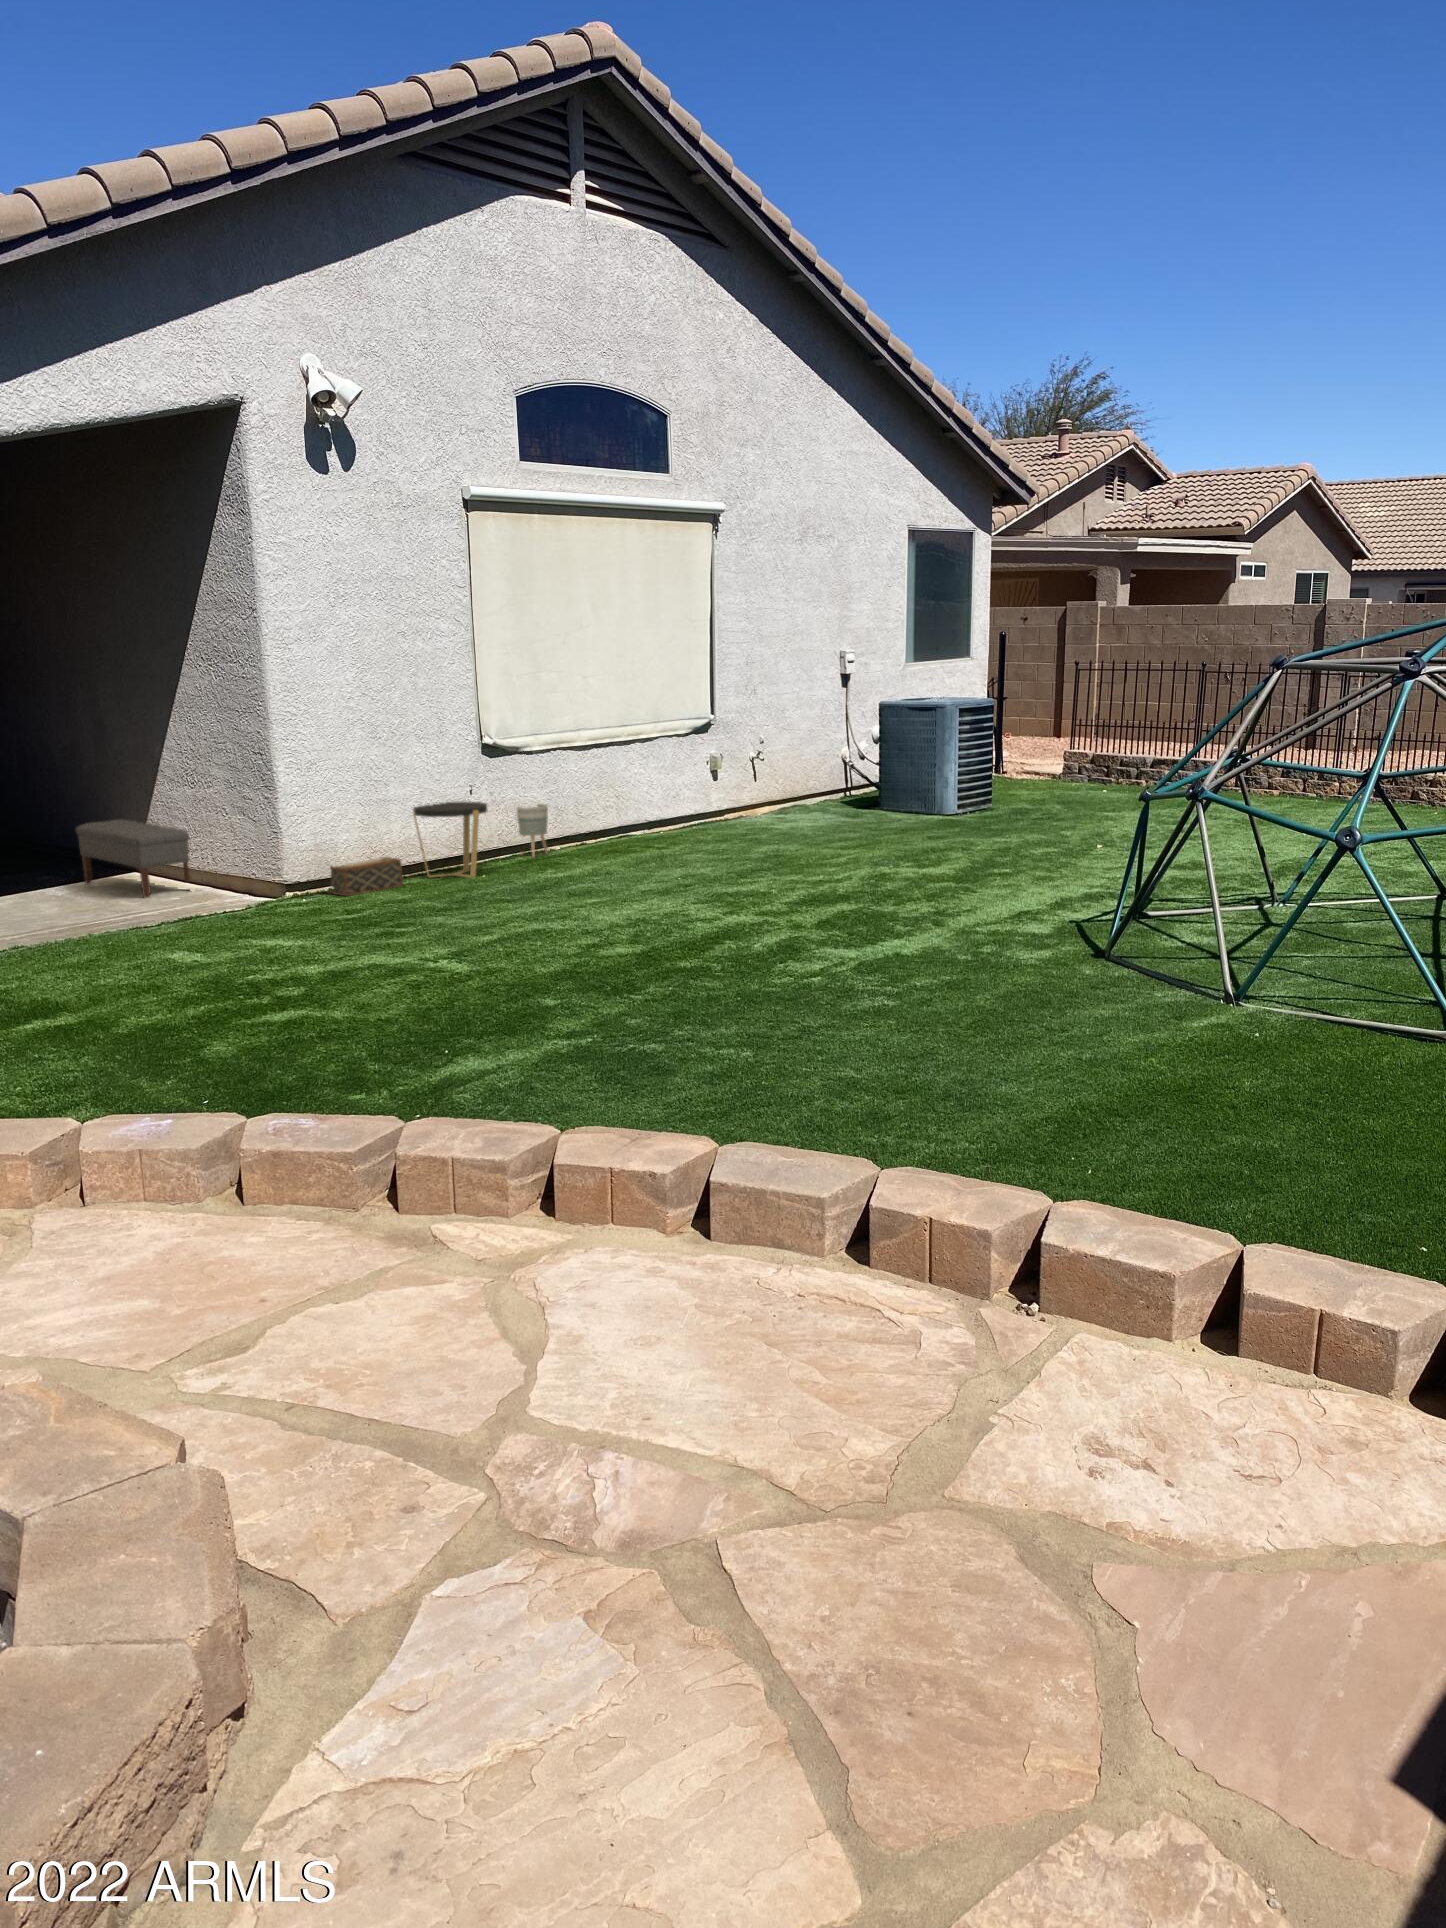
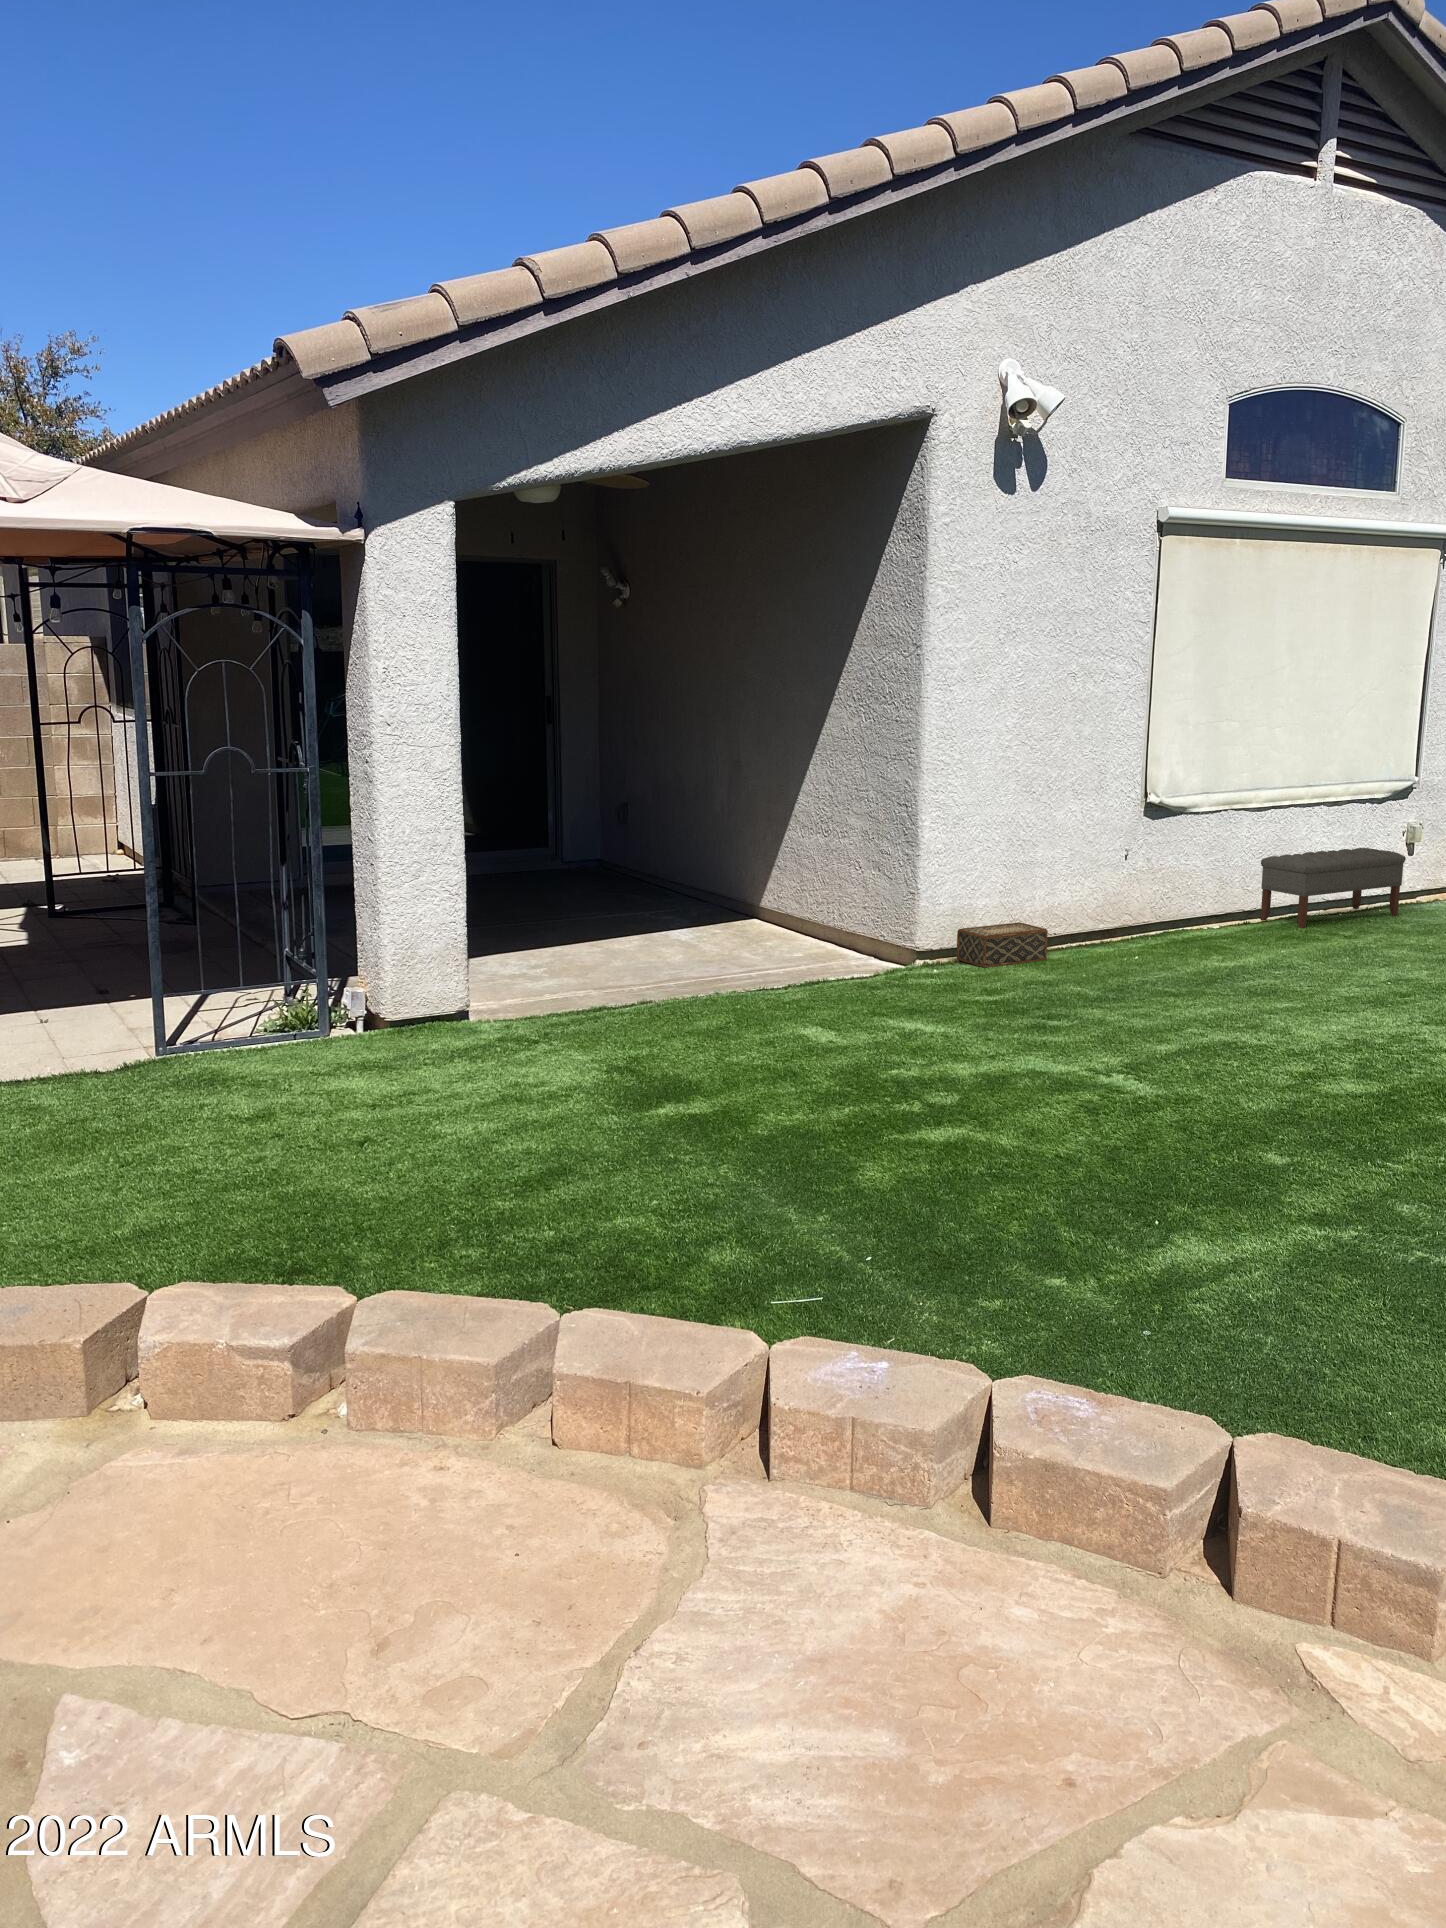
side table: present [413,802,487,878] -> none [1065,866,1151,957]
planter: present [516,804,548,857] -> none [1175,872,1216,936]
bench: present [76,819,190,898] -> present [1261,848,1406,928]

